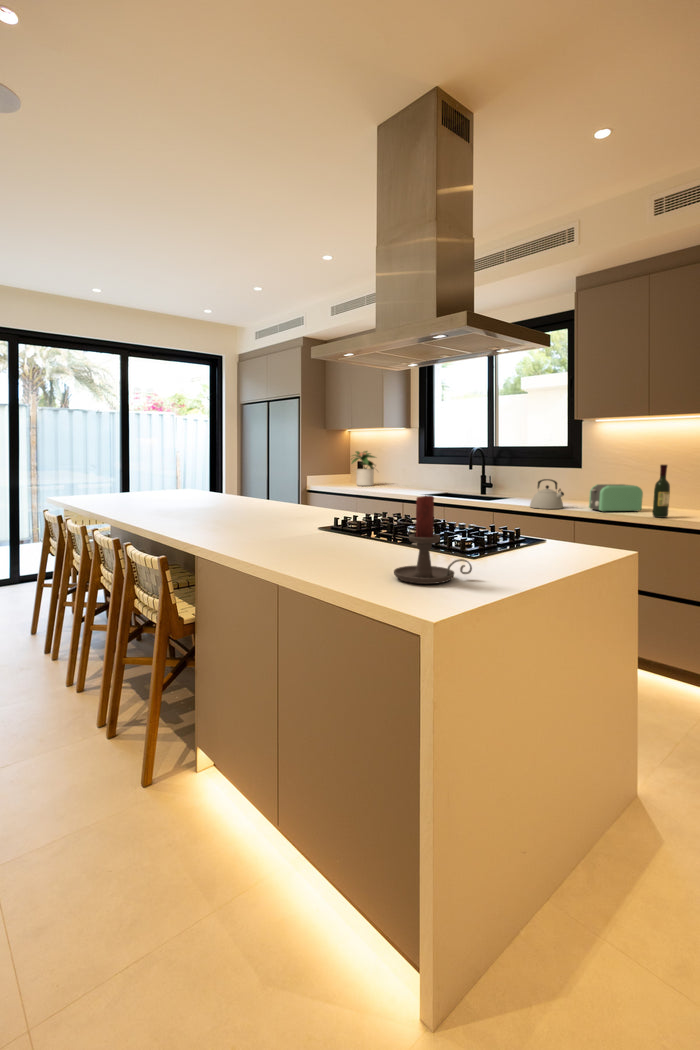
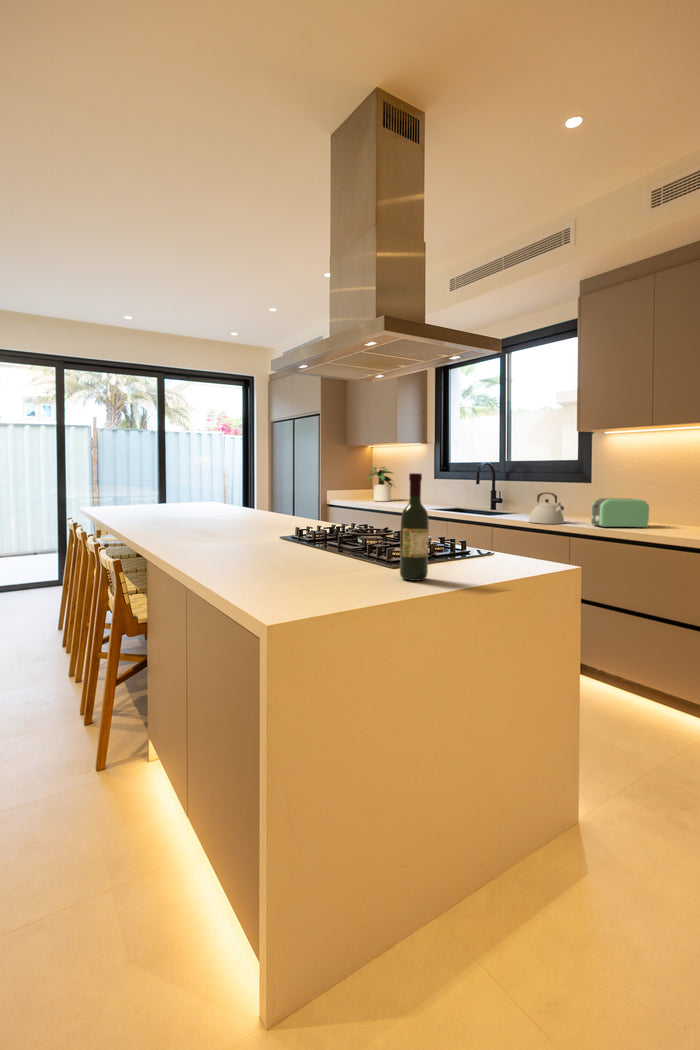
wine bottle: present [652,465,670,518] -> present [400,473,429,581]
candle holder: present [394,496,472,584] -> none [279,491,365,588]

